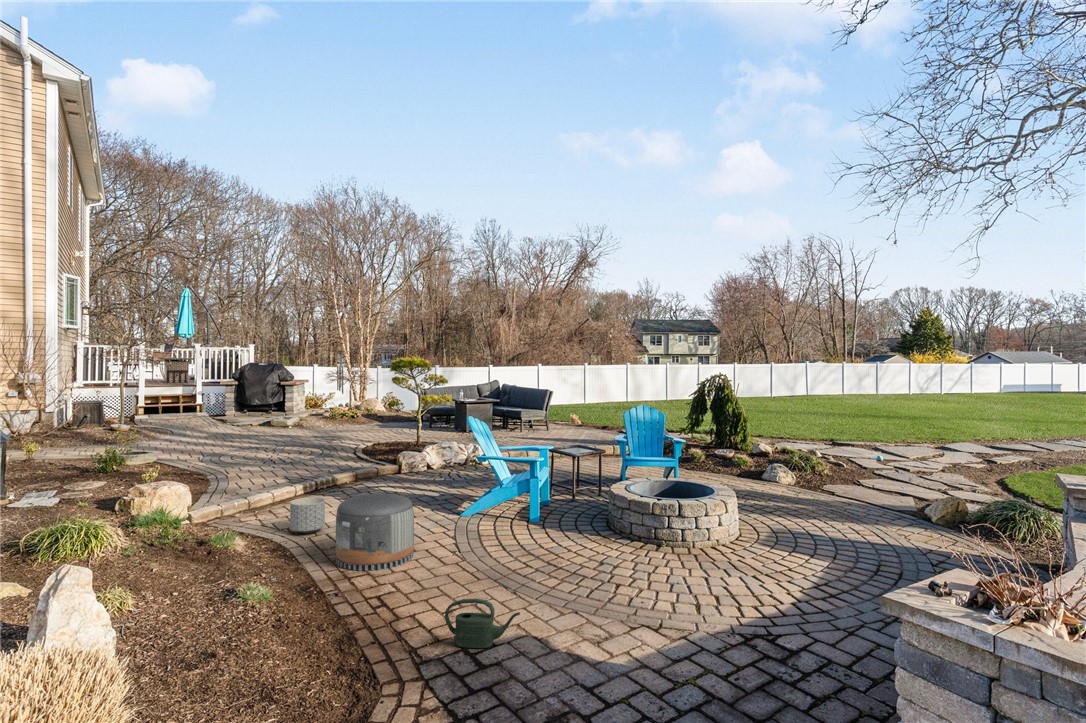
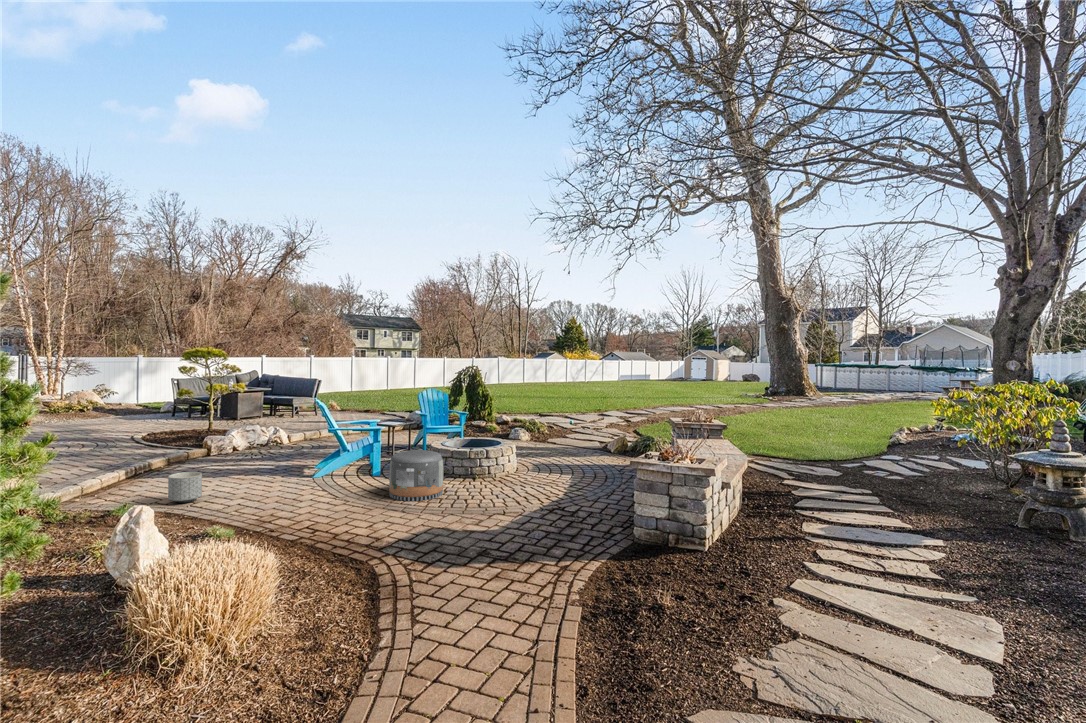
pouf: present [336,493,414,571] -> present [389,450,443,501]
watering can: present [445,599,520,648] -> none [393,506,440,537]

